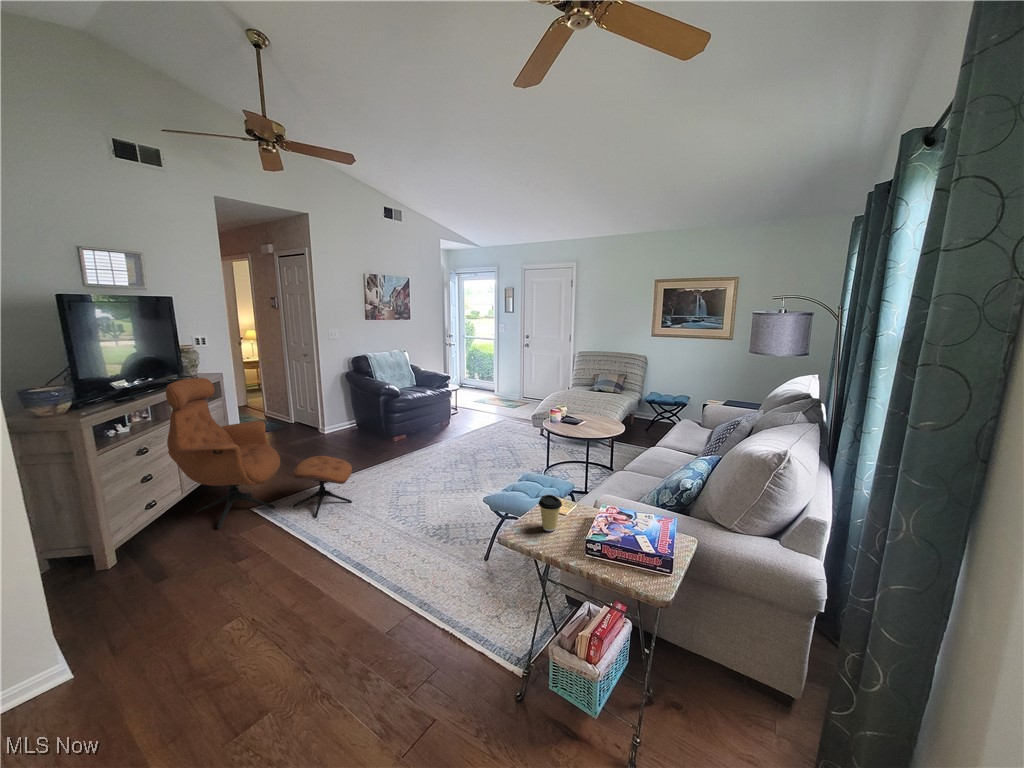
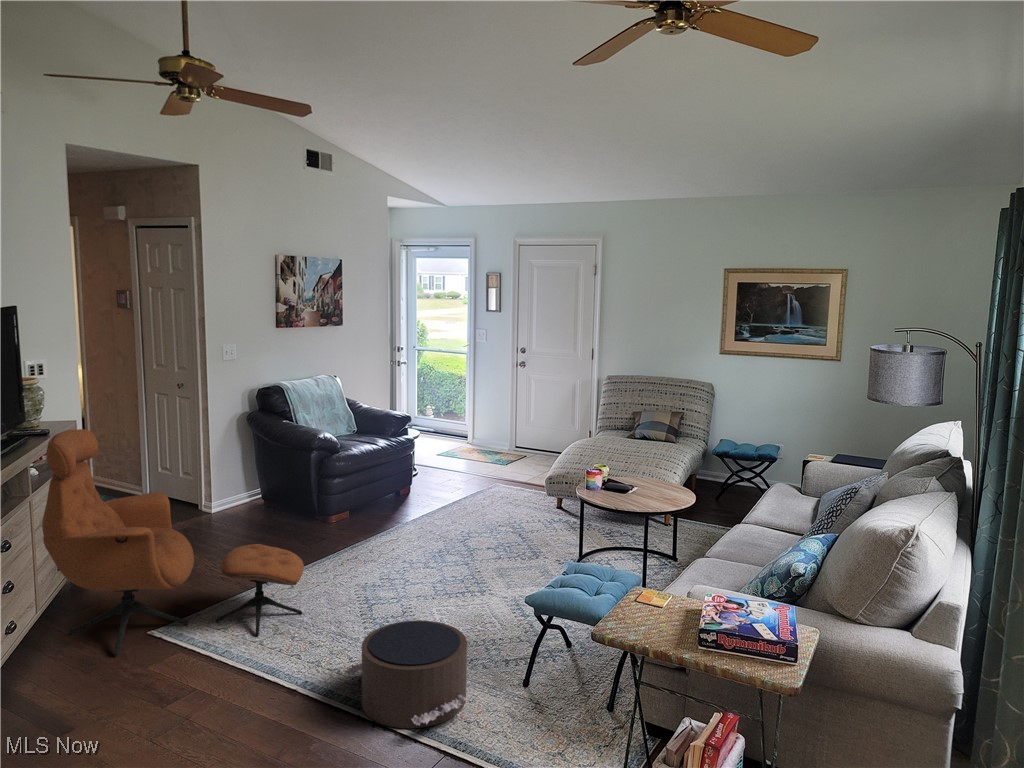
coffee cup: present [538,495,562,531] -> none [629,582,659,627]
pouf: none [358,512,442,593] -> present [345,620,469,728]

